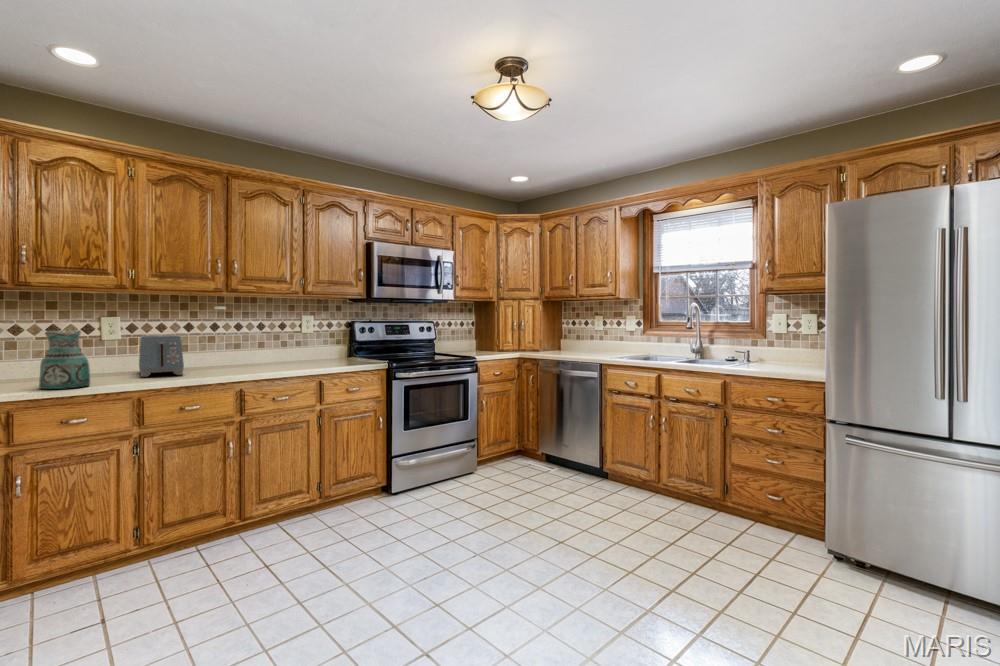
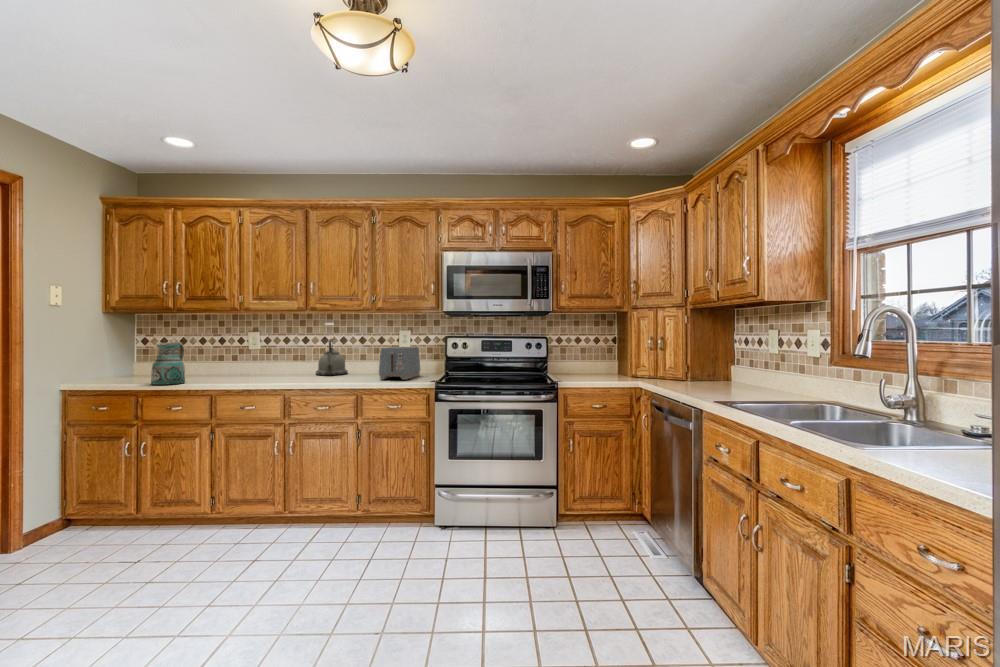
kettle: none [207,326,246,367] -> present [316,339,348,375]
toaster: present [139,335,184,377] -> present [379,347,420,380]

